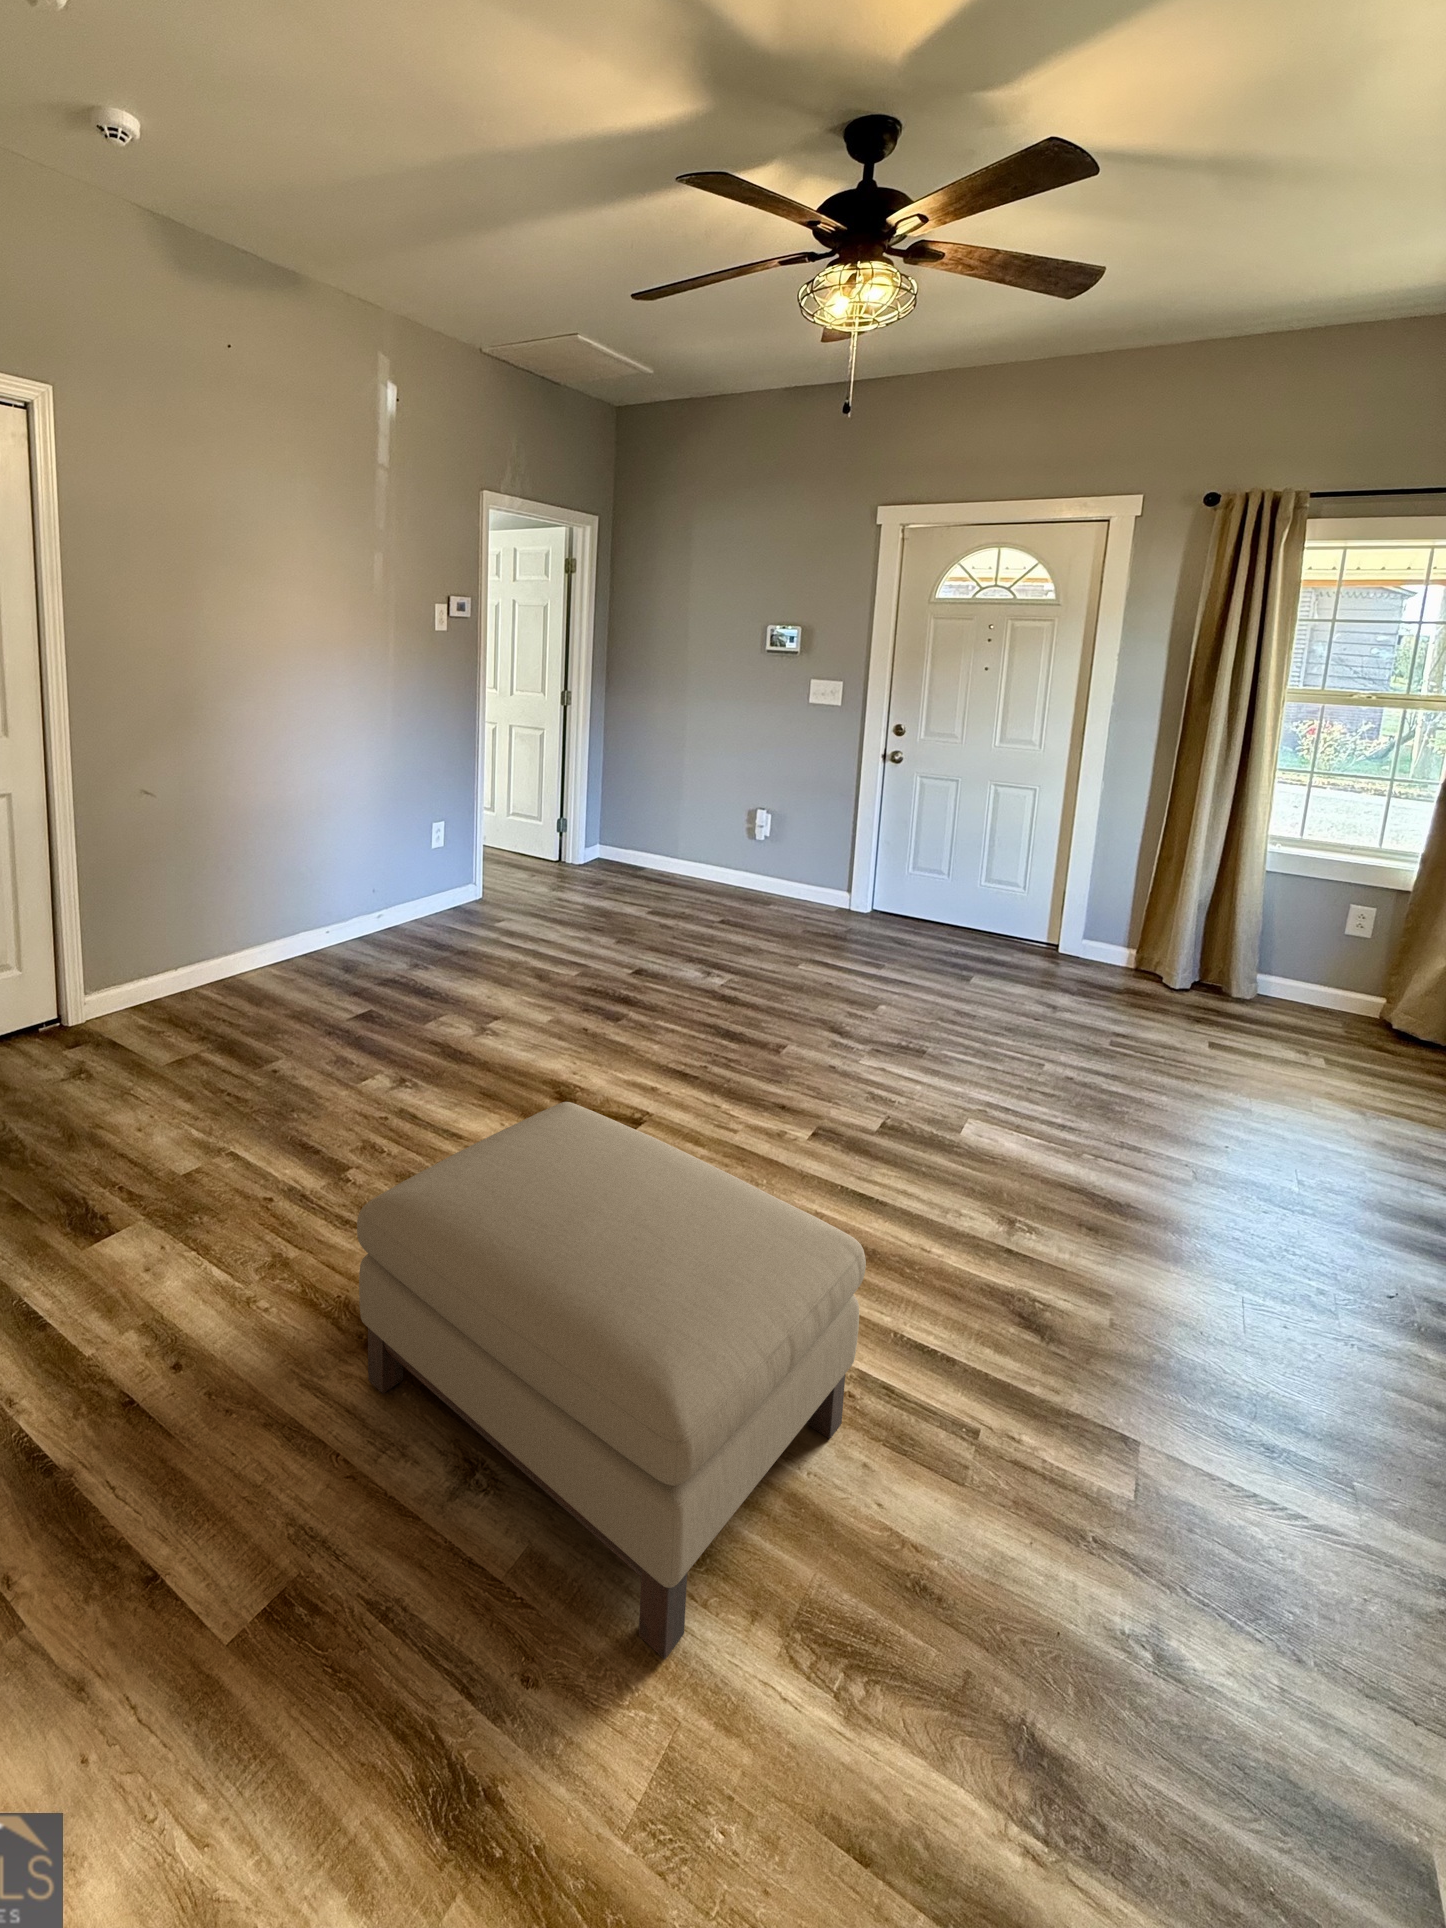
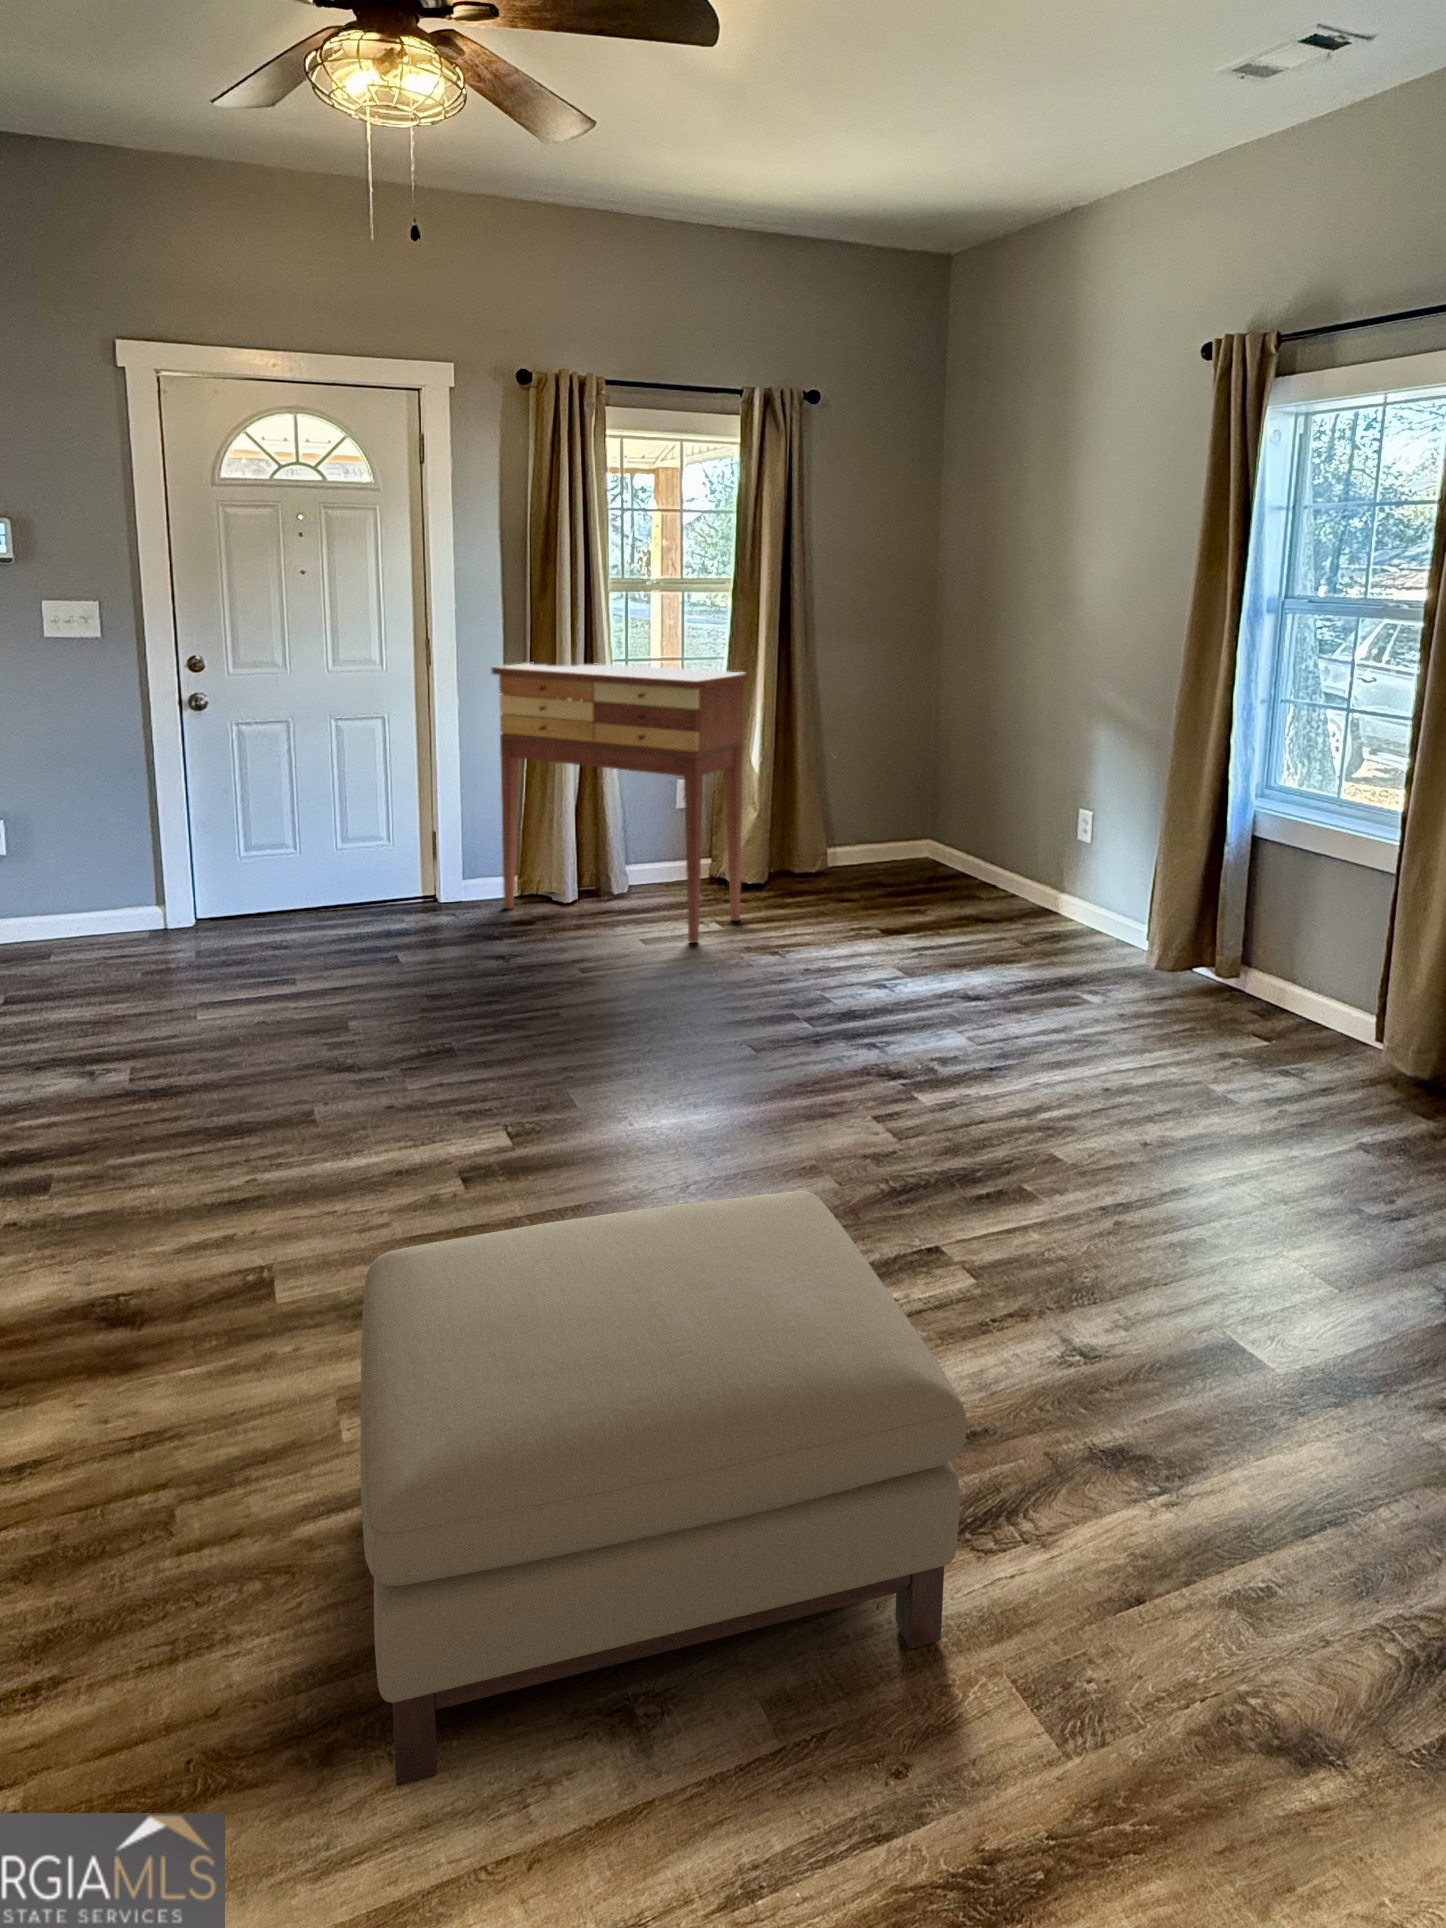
console table: none [1111,756,1419,1068] -> present [491,663,747,943]

